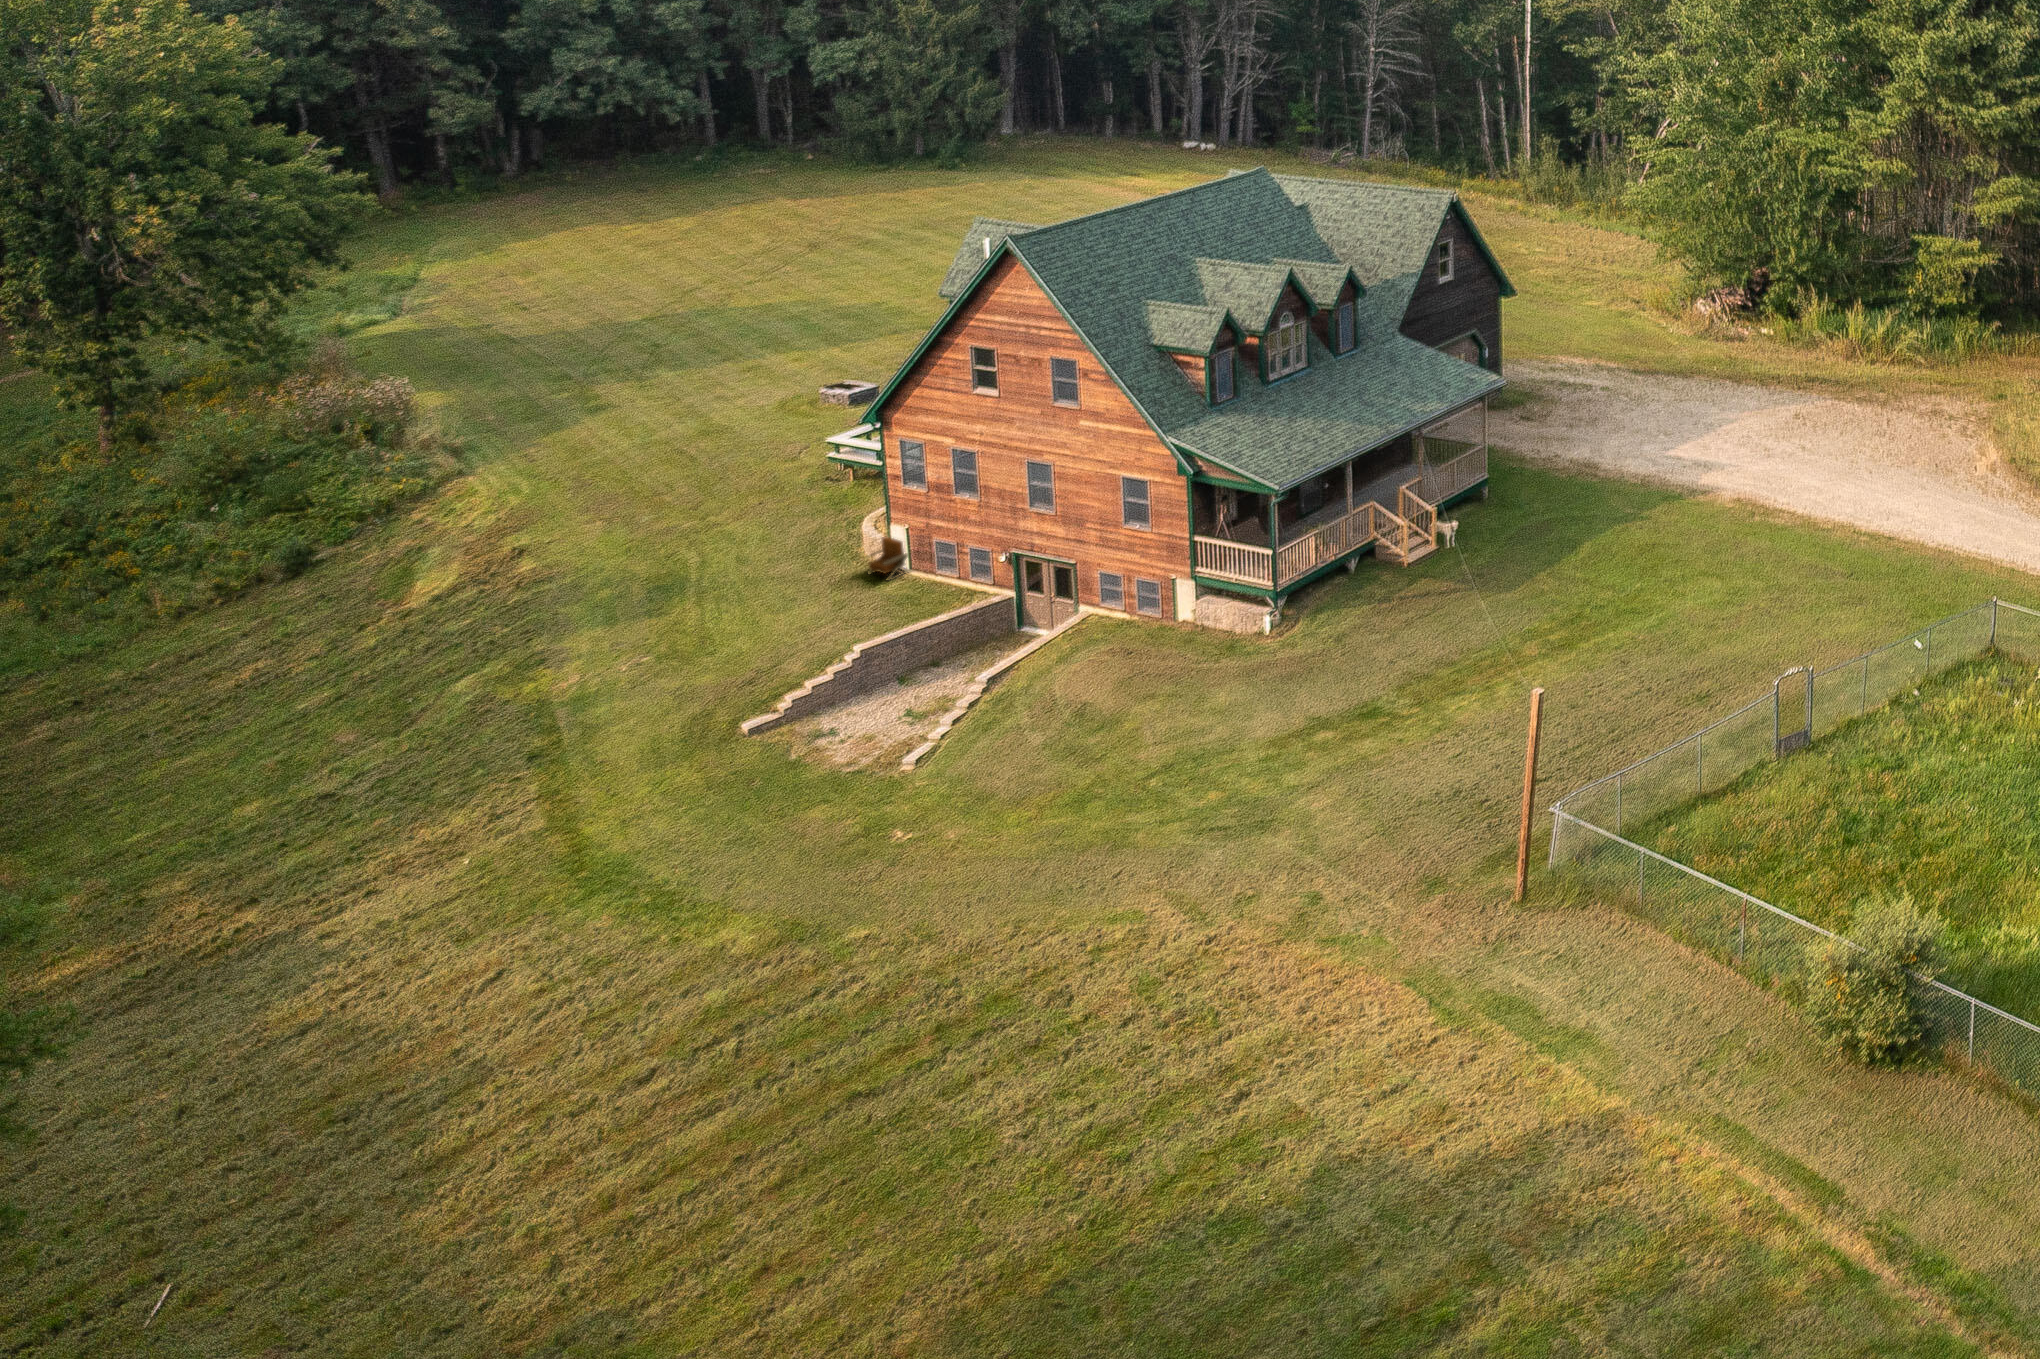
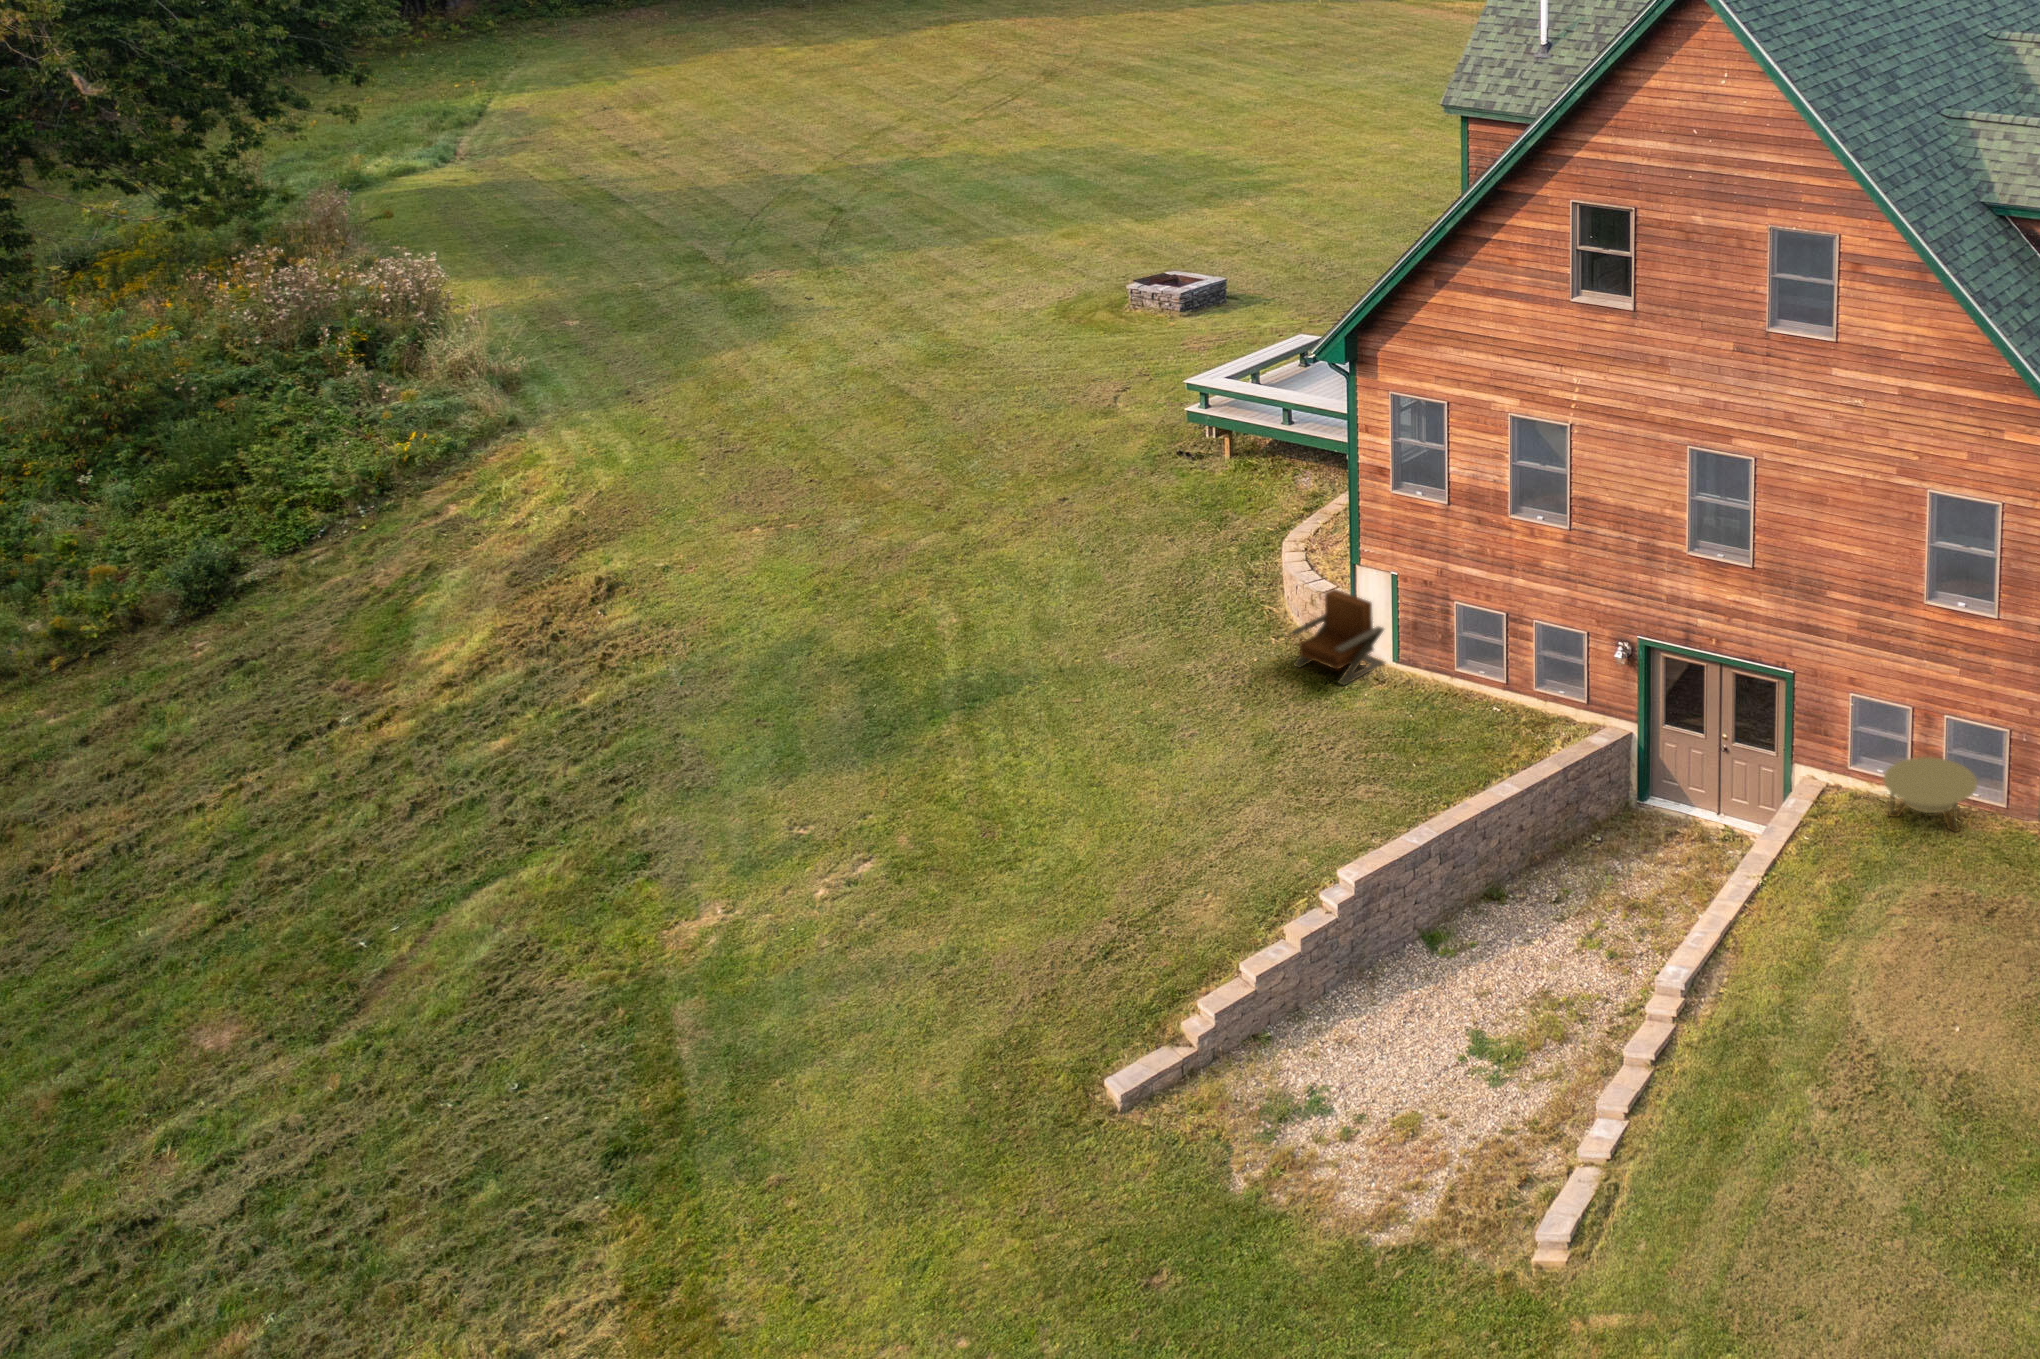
round table: none [1105,595,1146,625] -> present [1883,757,1978,832]

